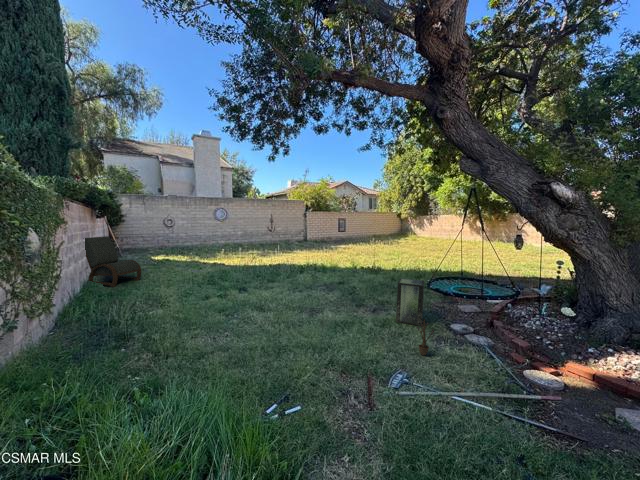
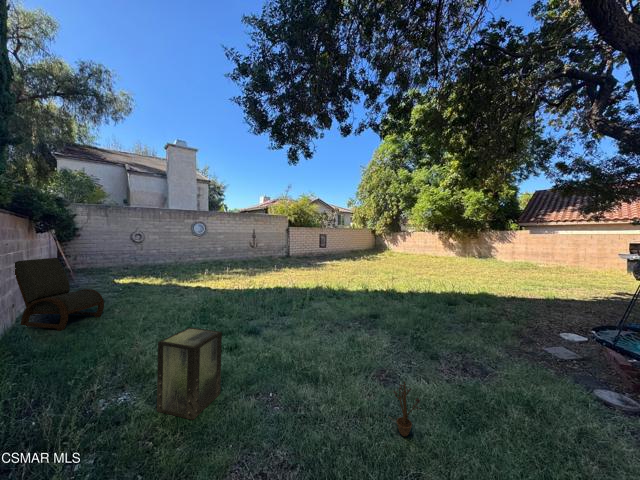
storage box: present [396,278,424,326] -> present [157,327,222,420]
decorative plant: present [416,319,434,355] -> present [388,382,421,436]

